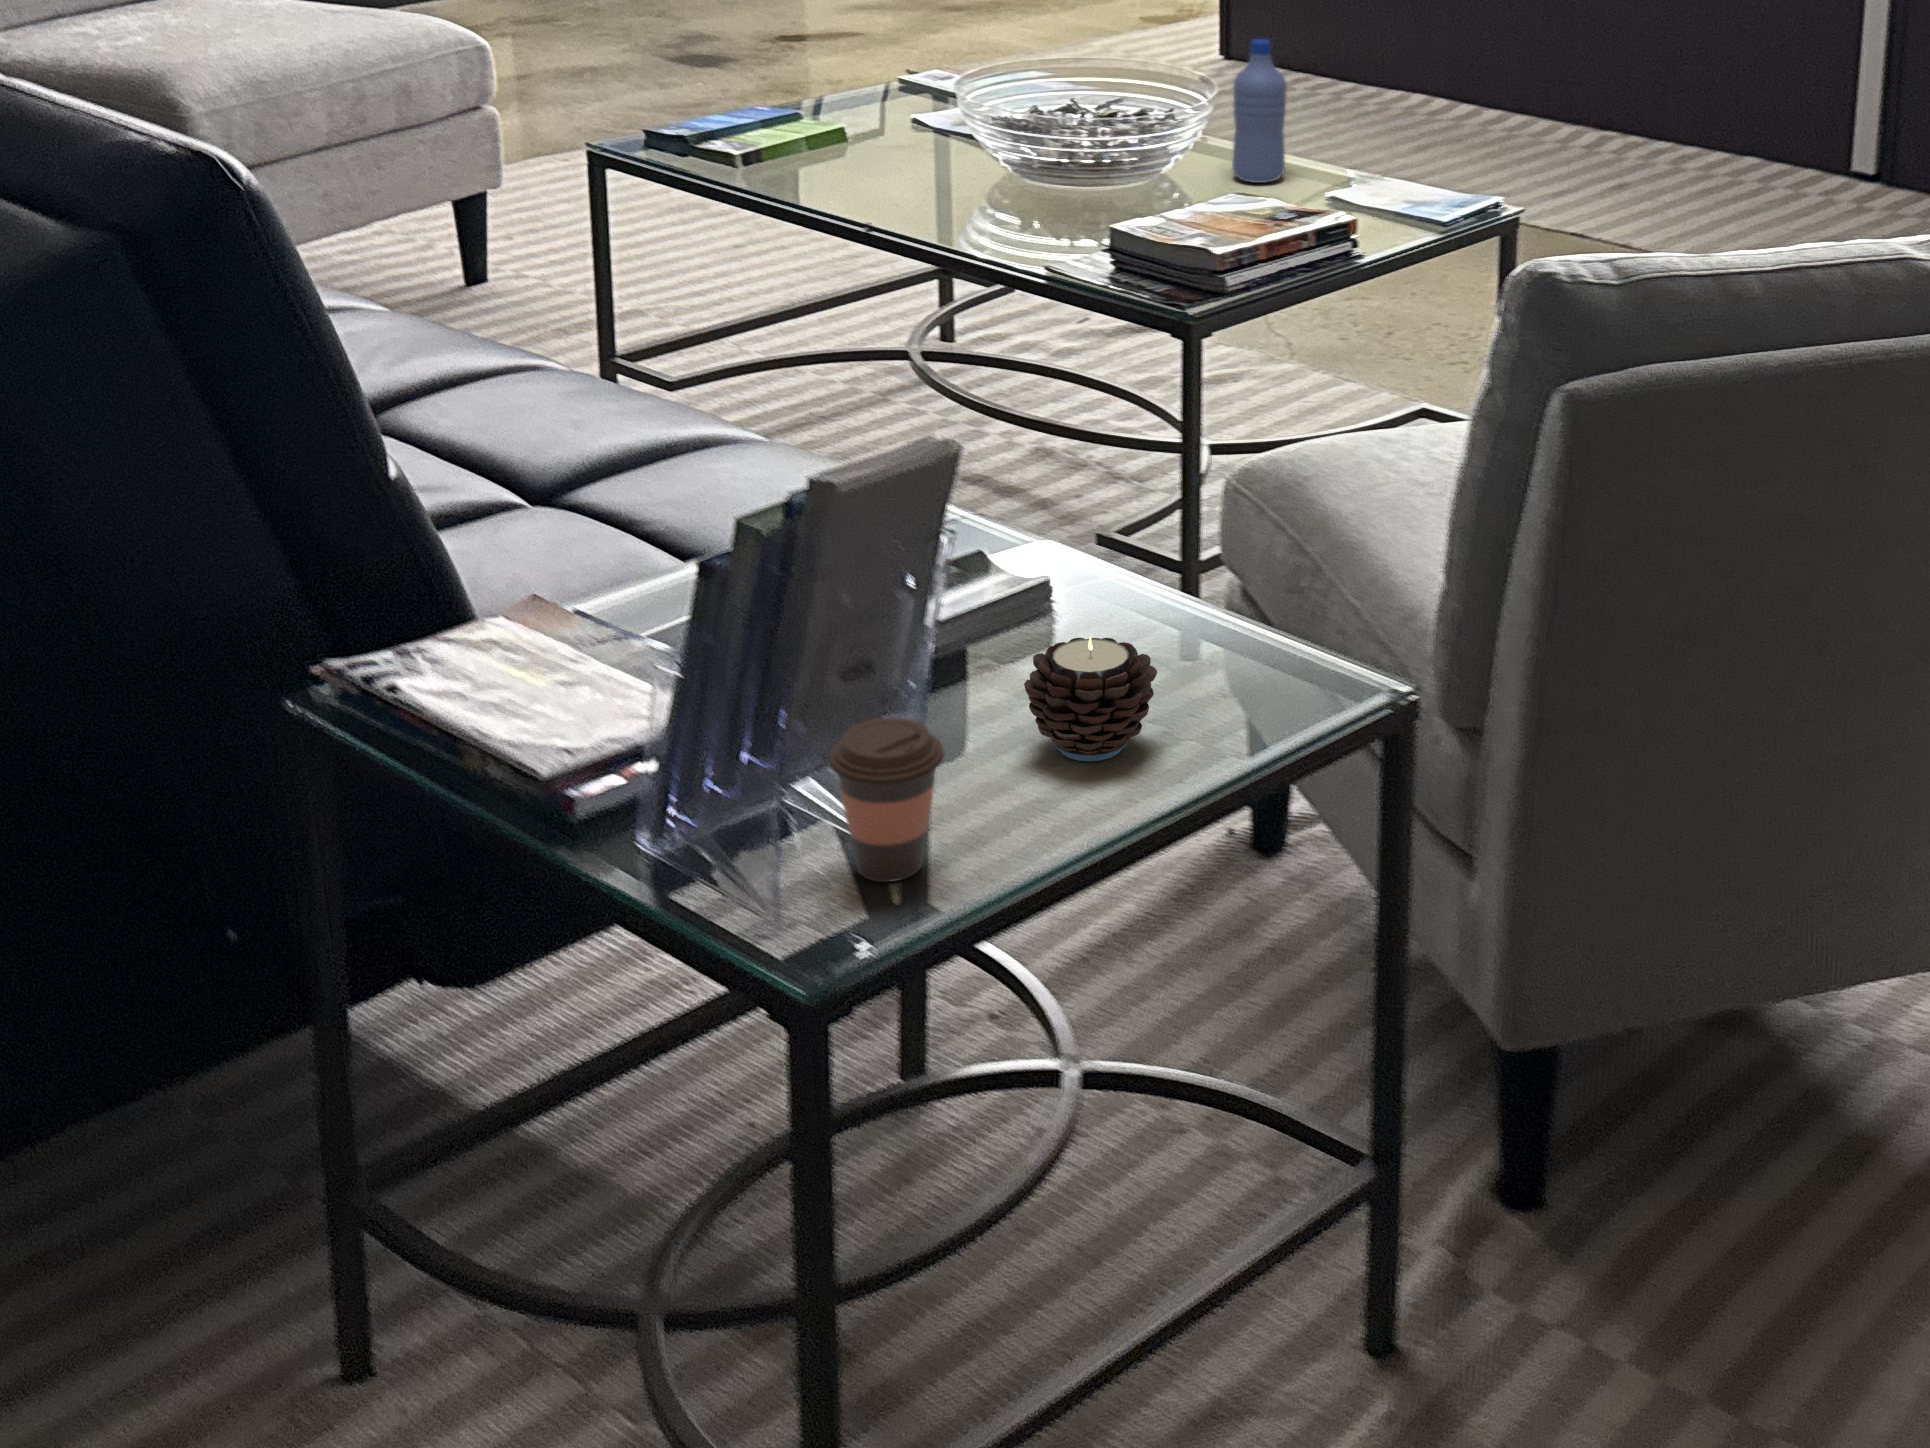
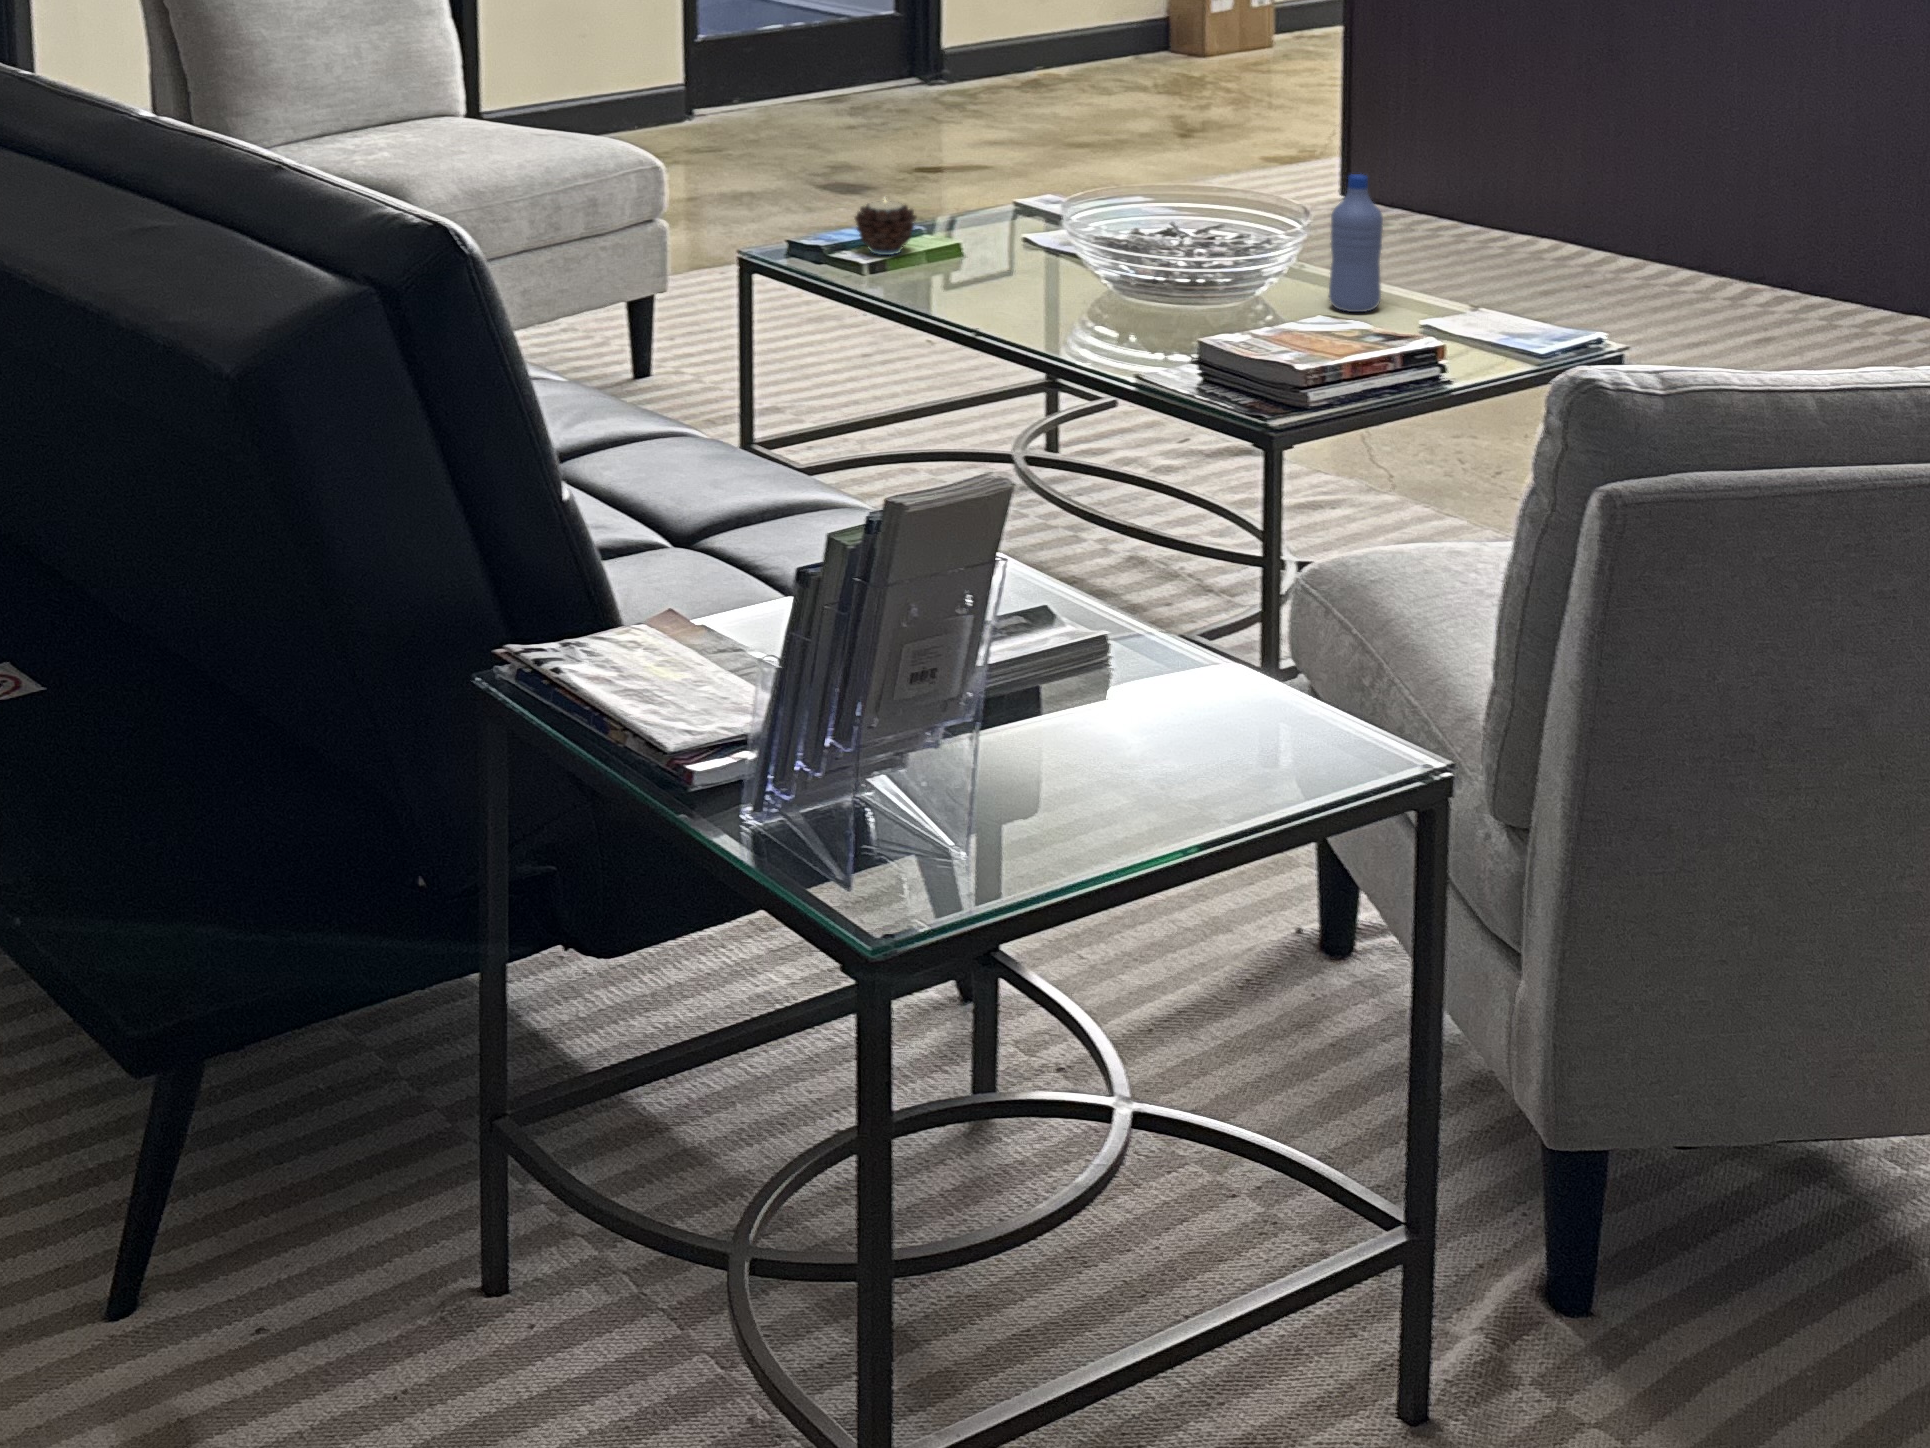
candle: present [1024,636,1157,761] -> present [855,200,917,255]
coffee cup: present [829,717,944,882] -> none [900,718,998,861]

